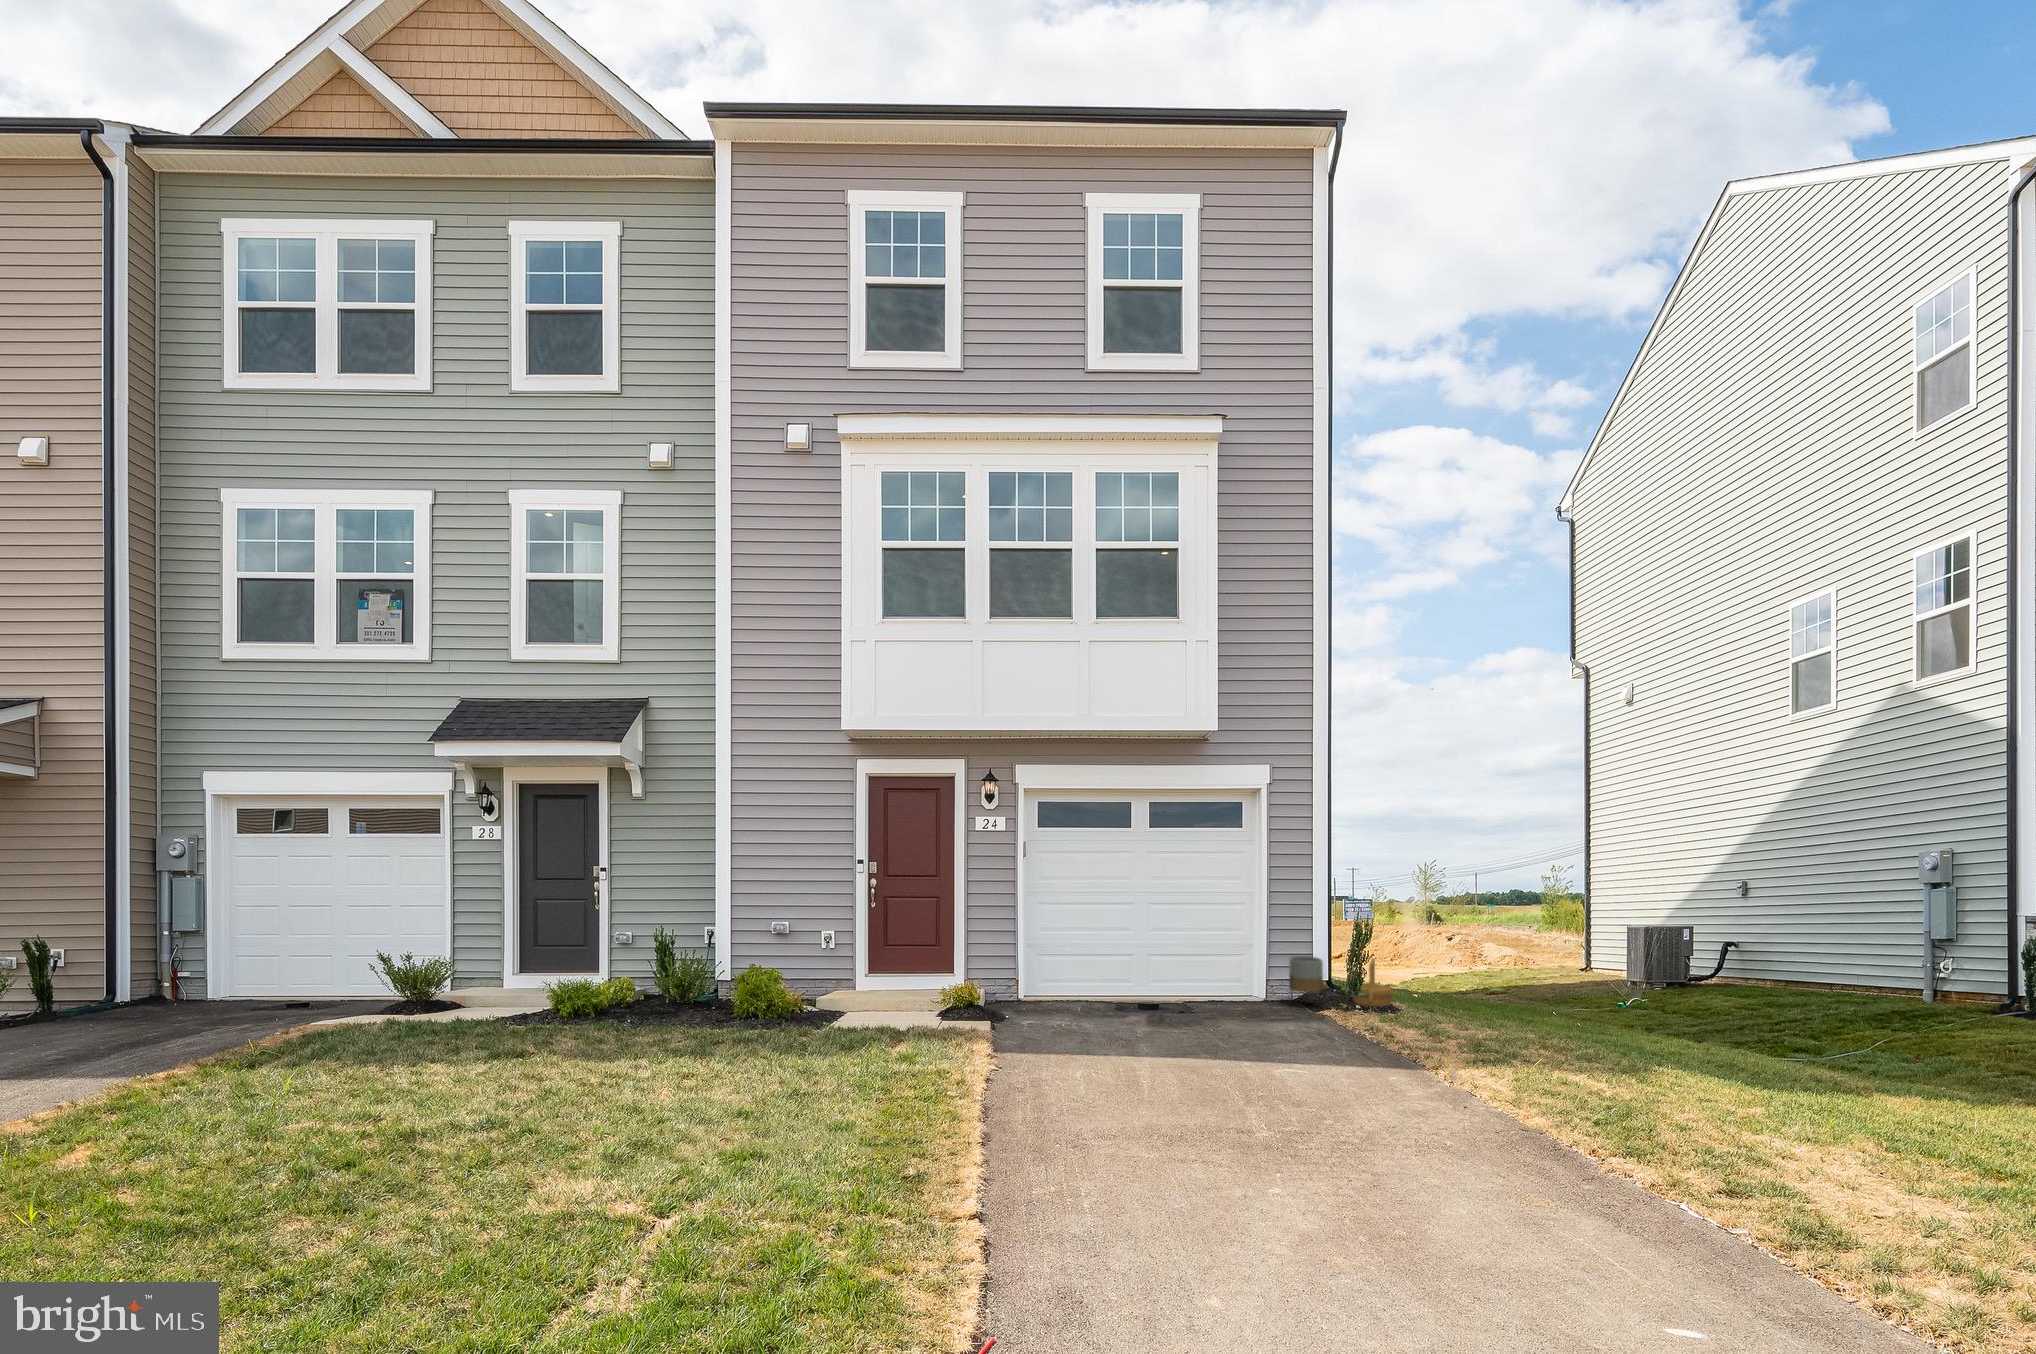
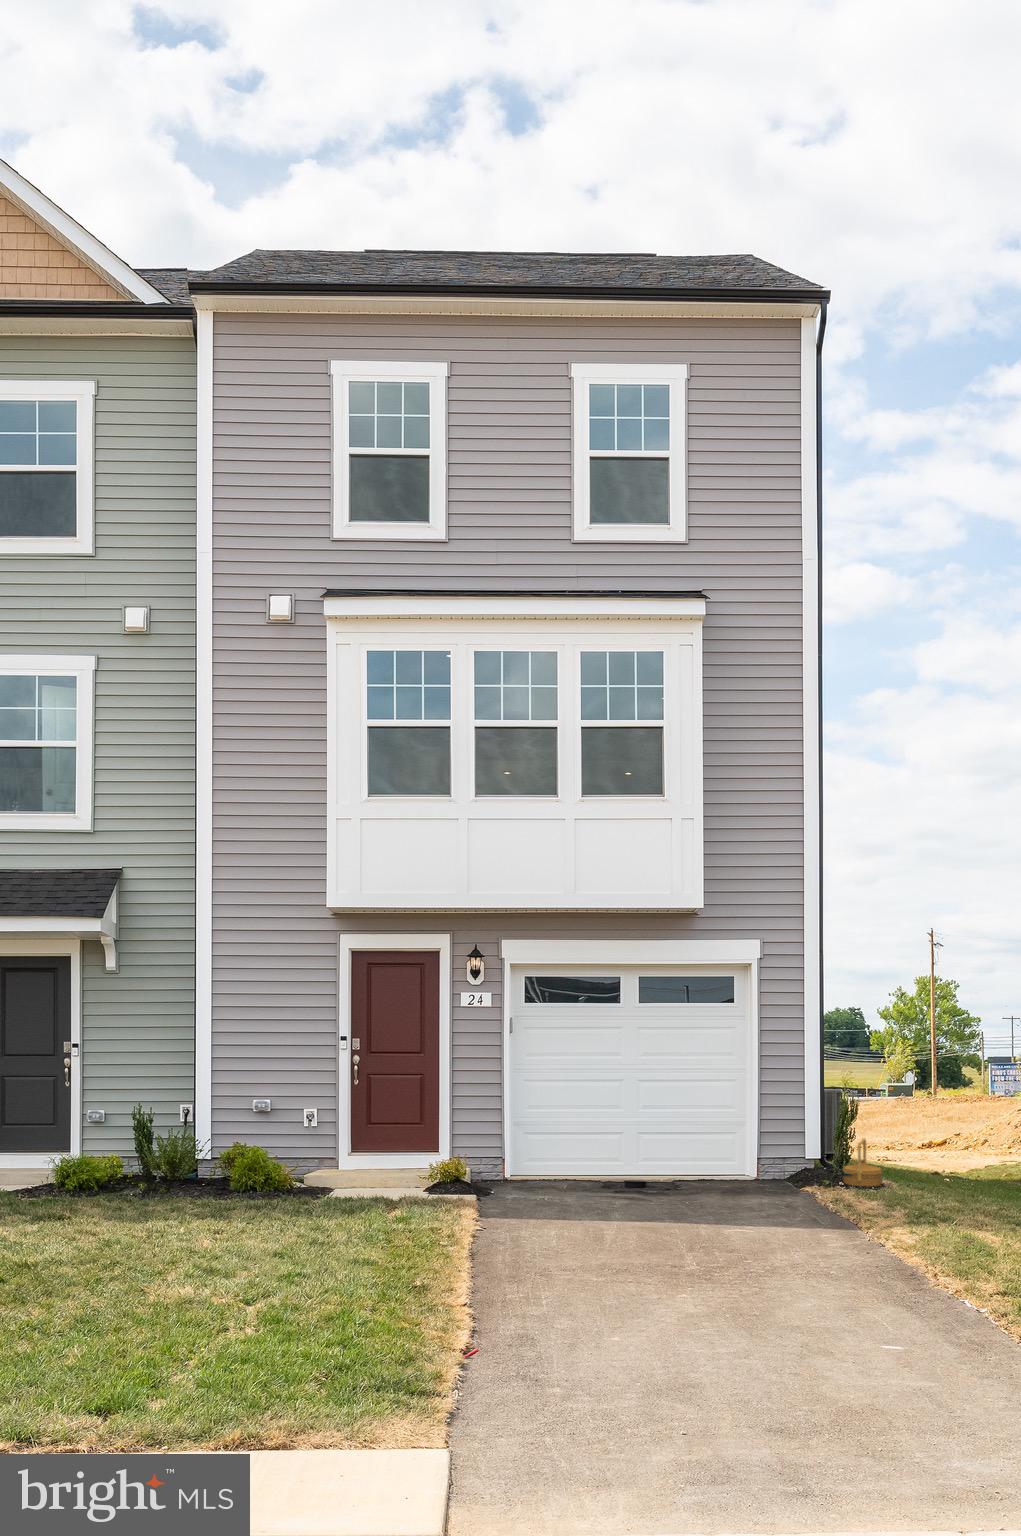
planter: present [1289,956,1323,1006] -> none [777,1136,810,1188]

